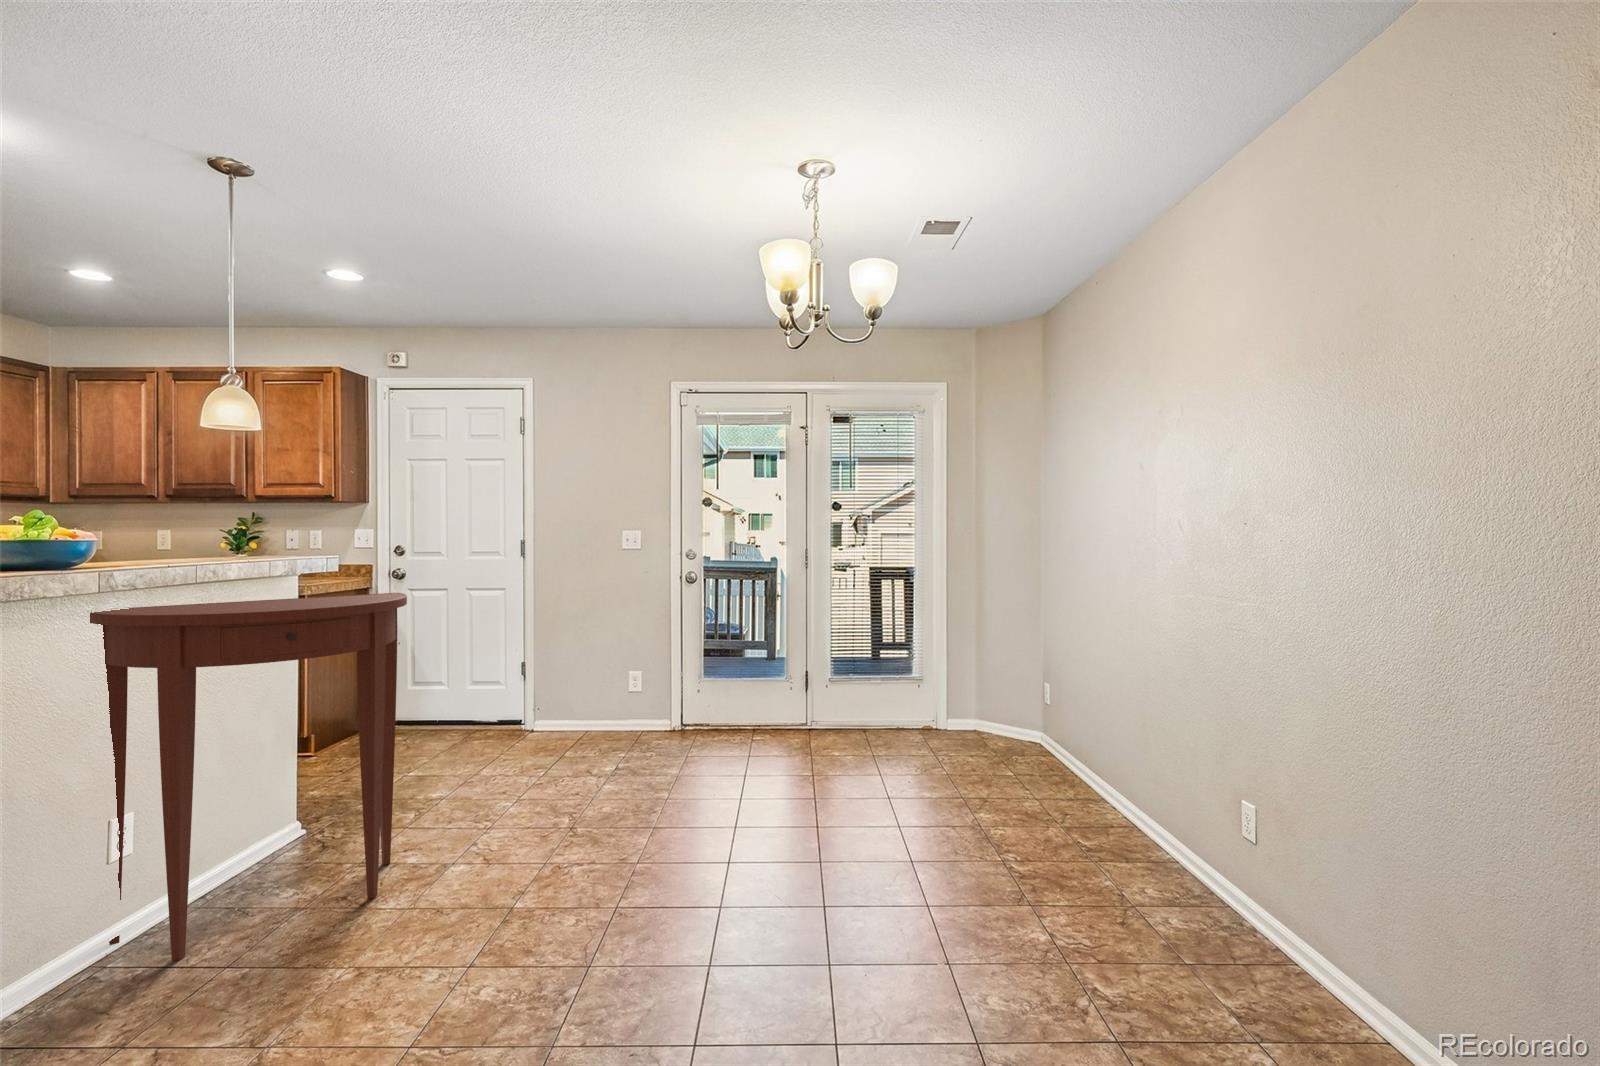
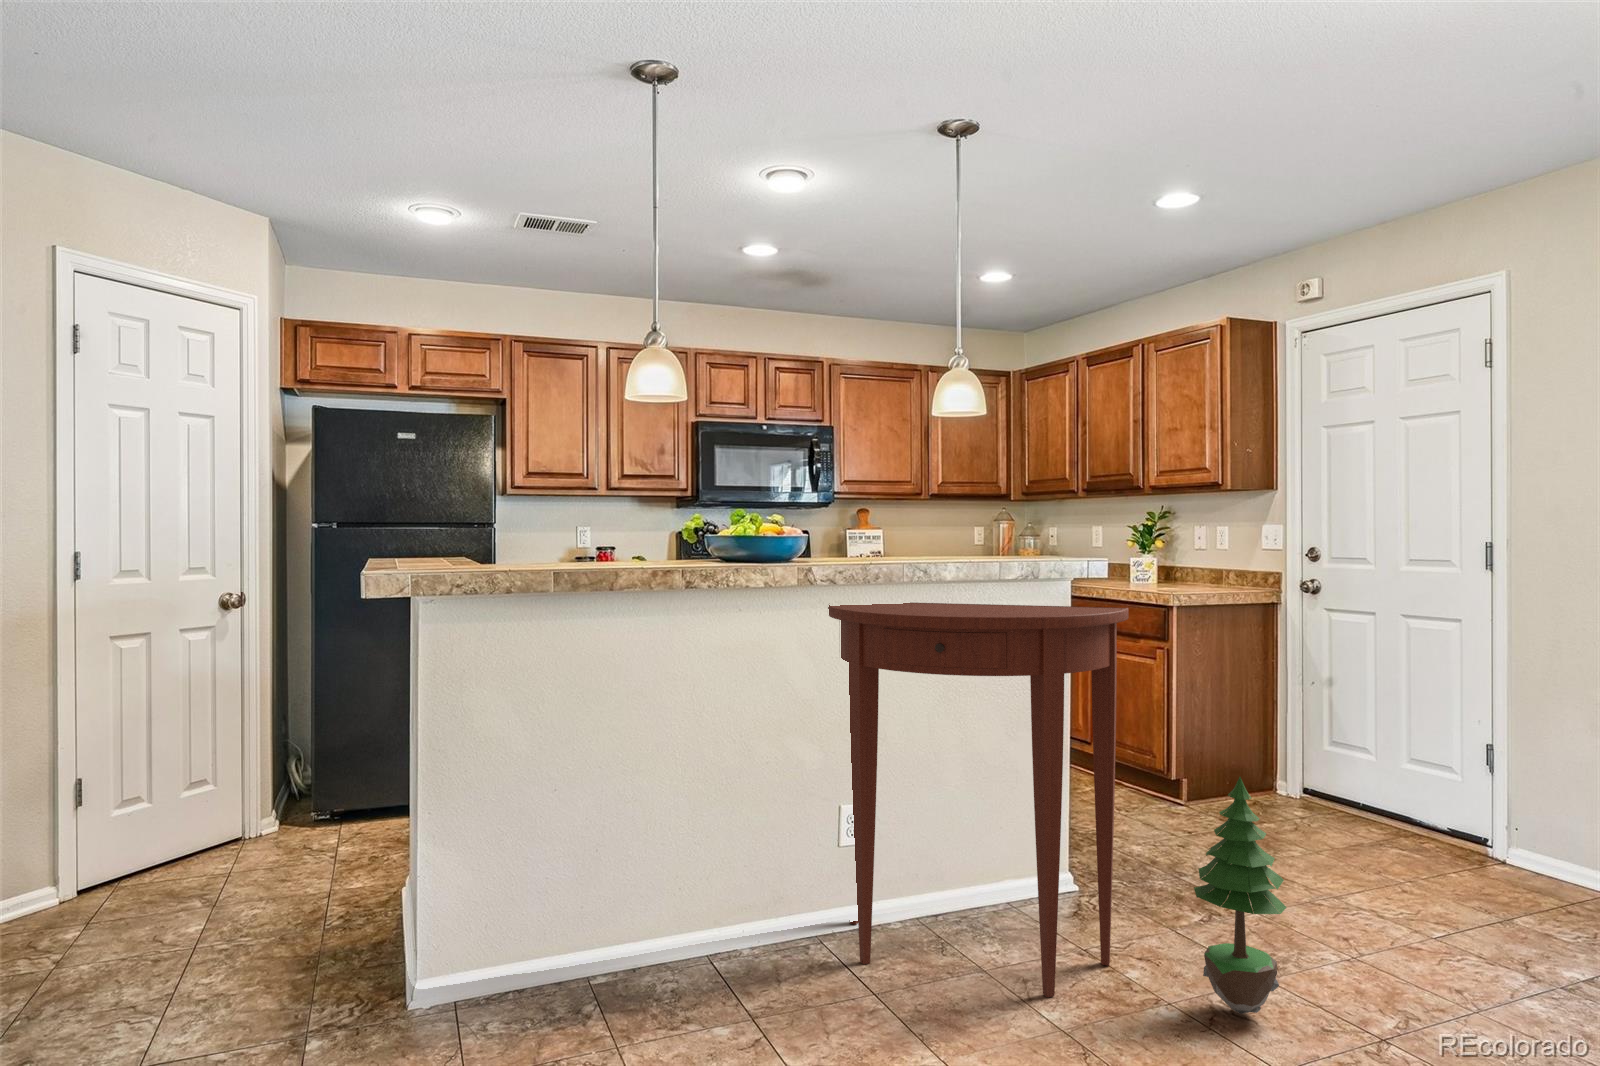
potted tree: none [465,694,525,849] -> present [1194,777,1286,1014]

